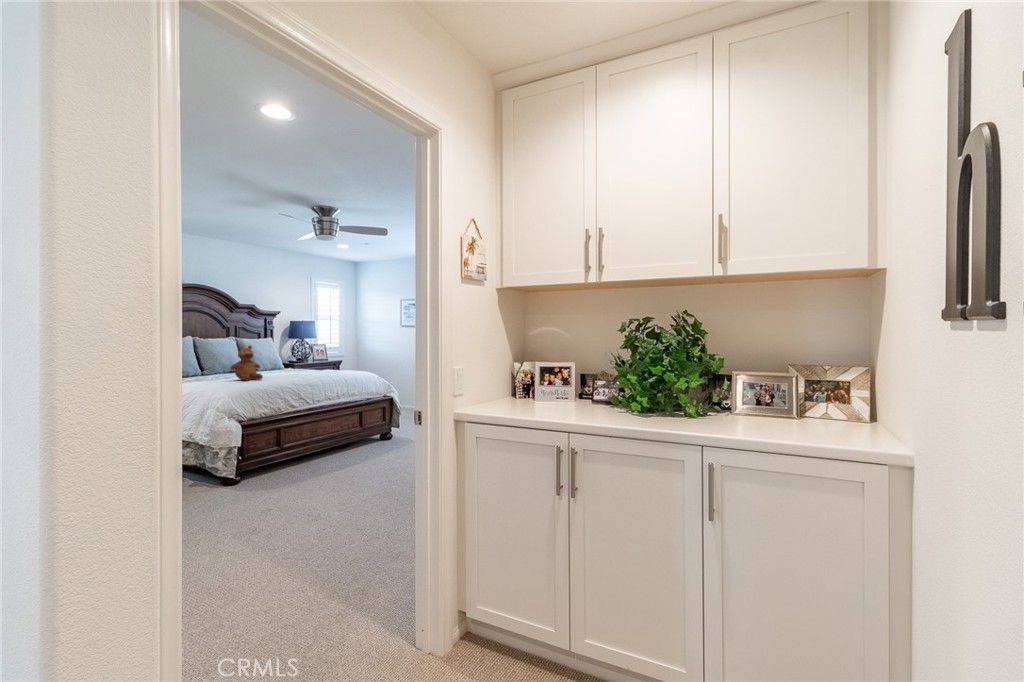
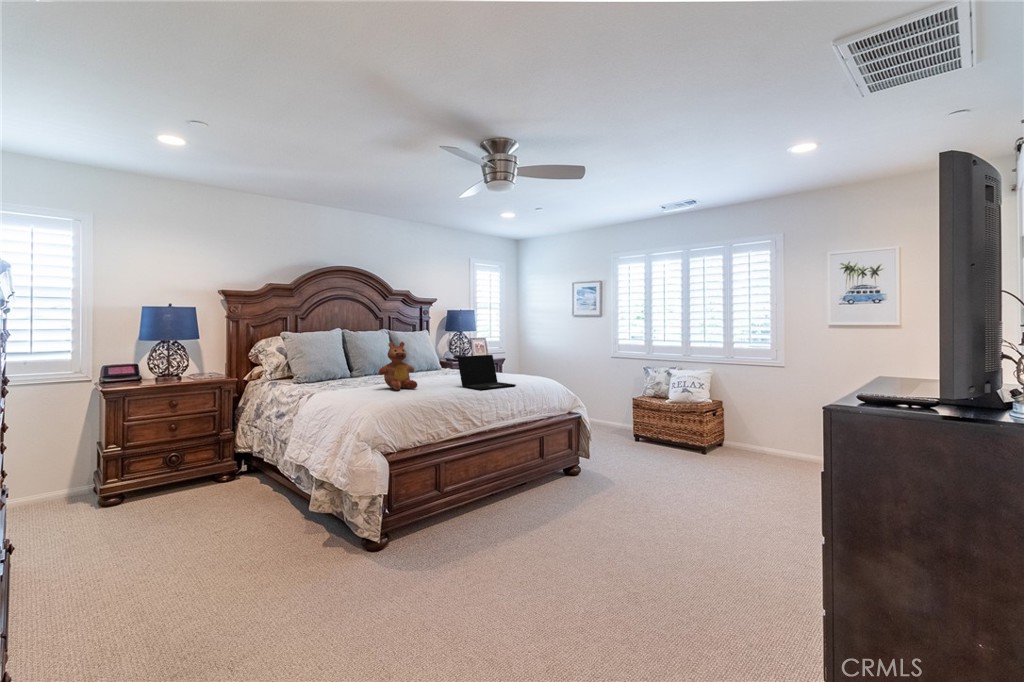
laptop: none [295,355,341,379] -> present [457,355,516,390]

